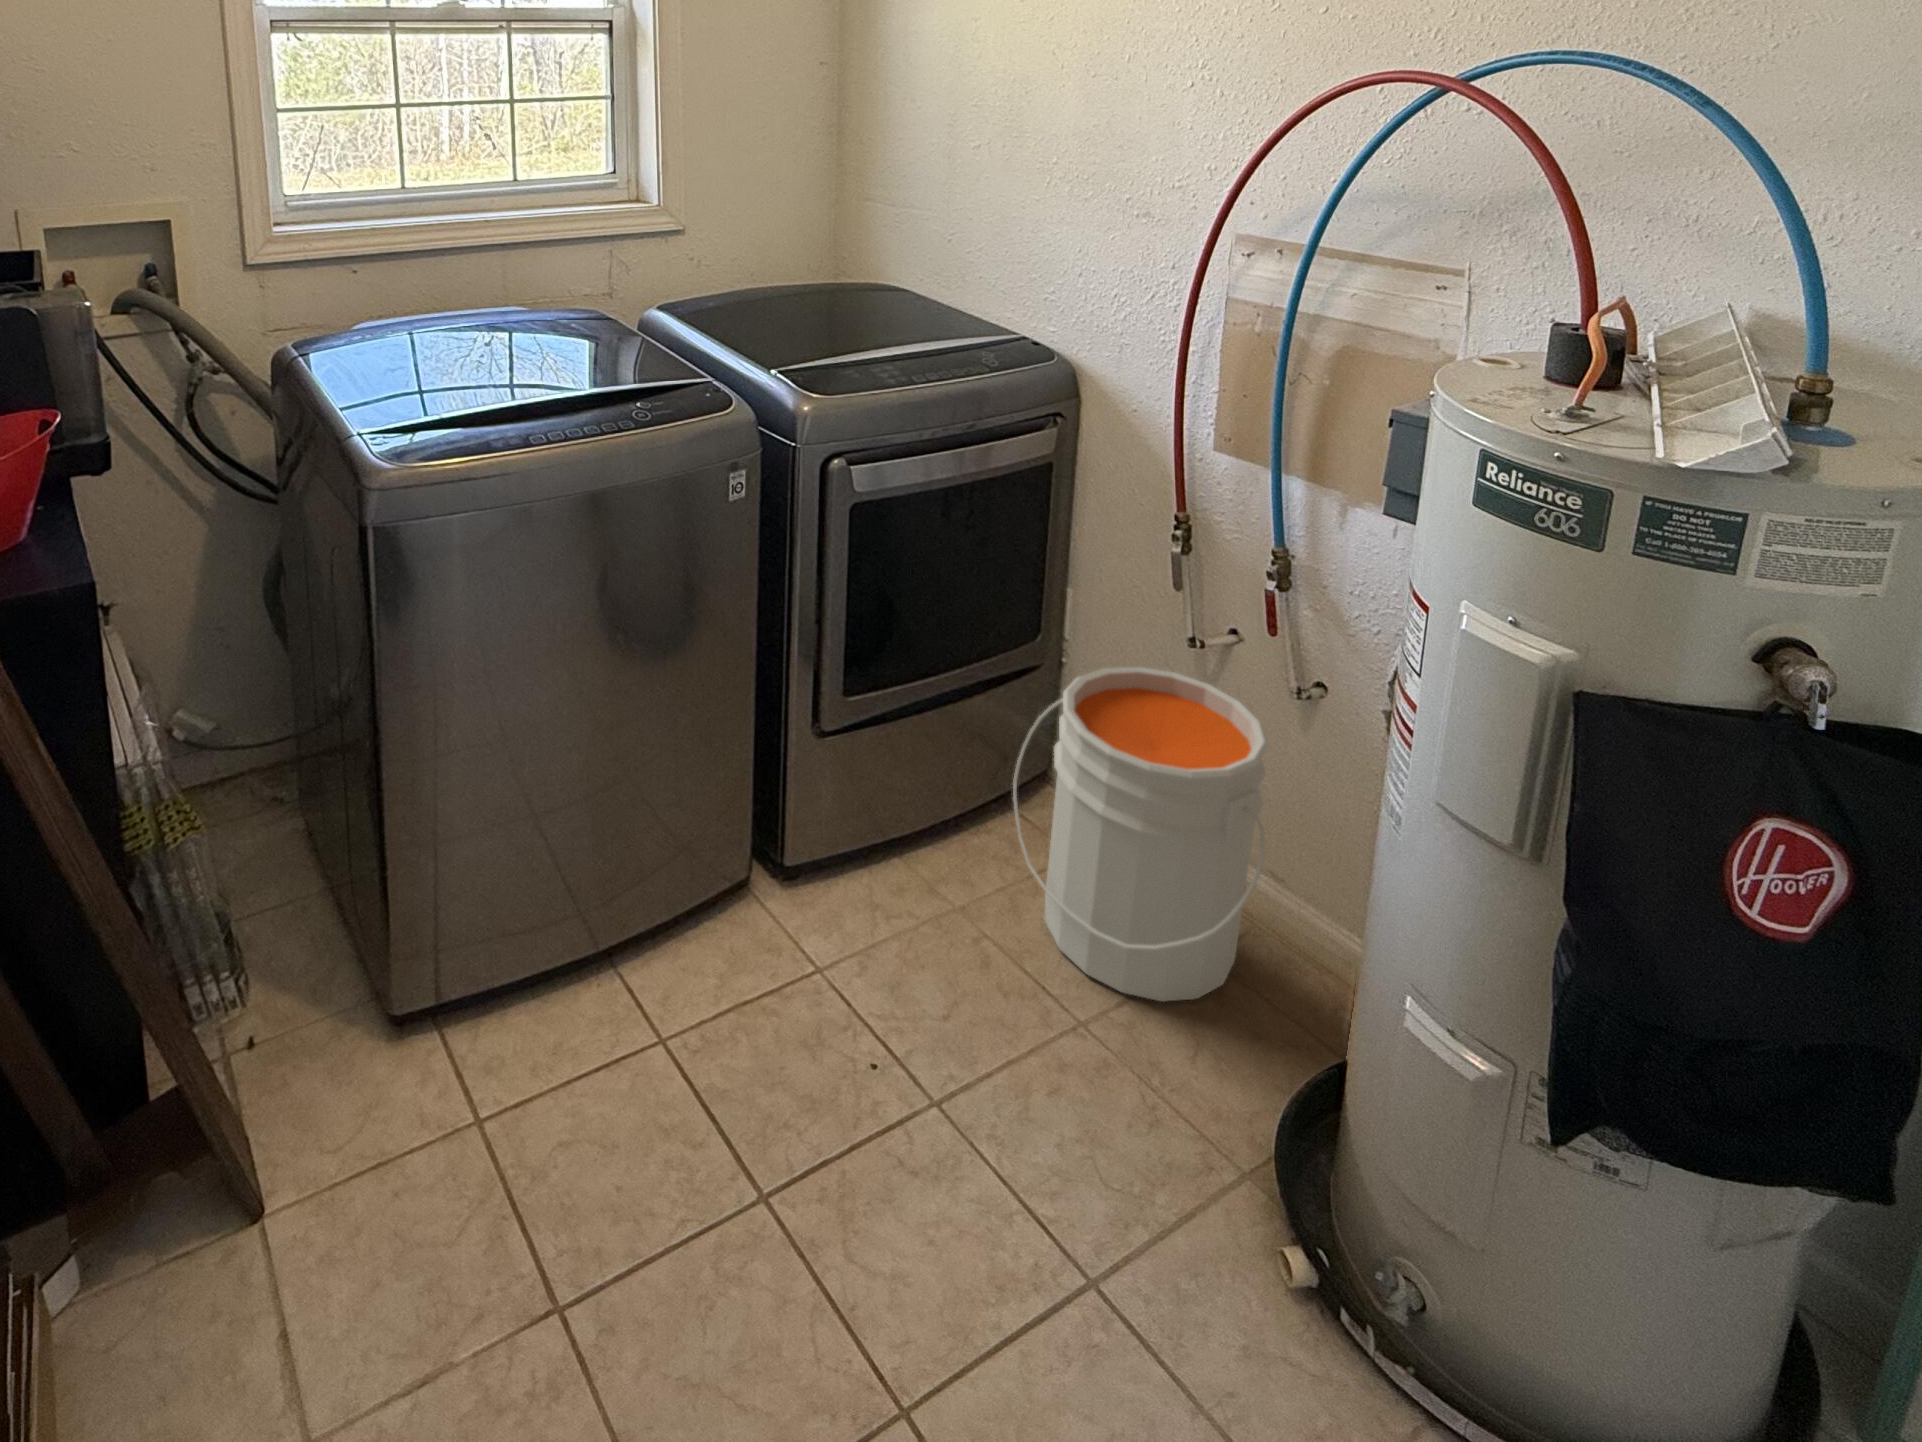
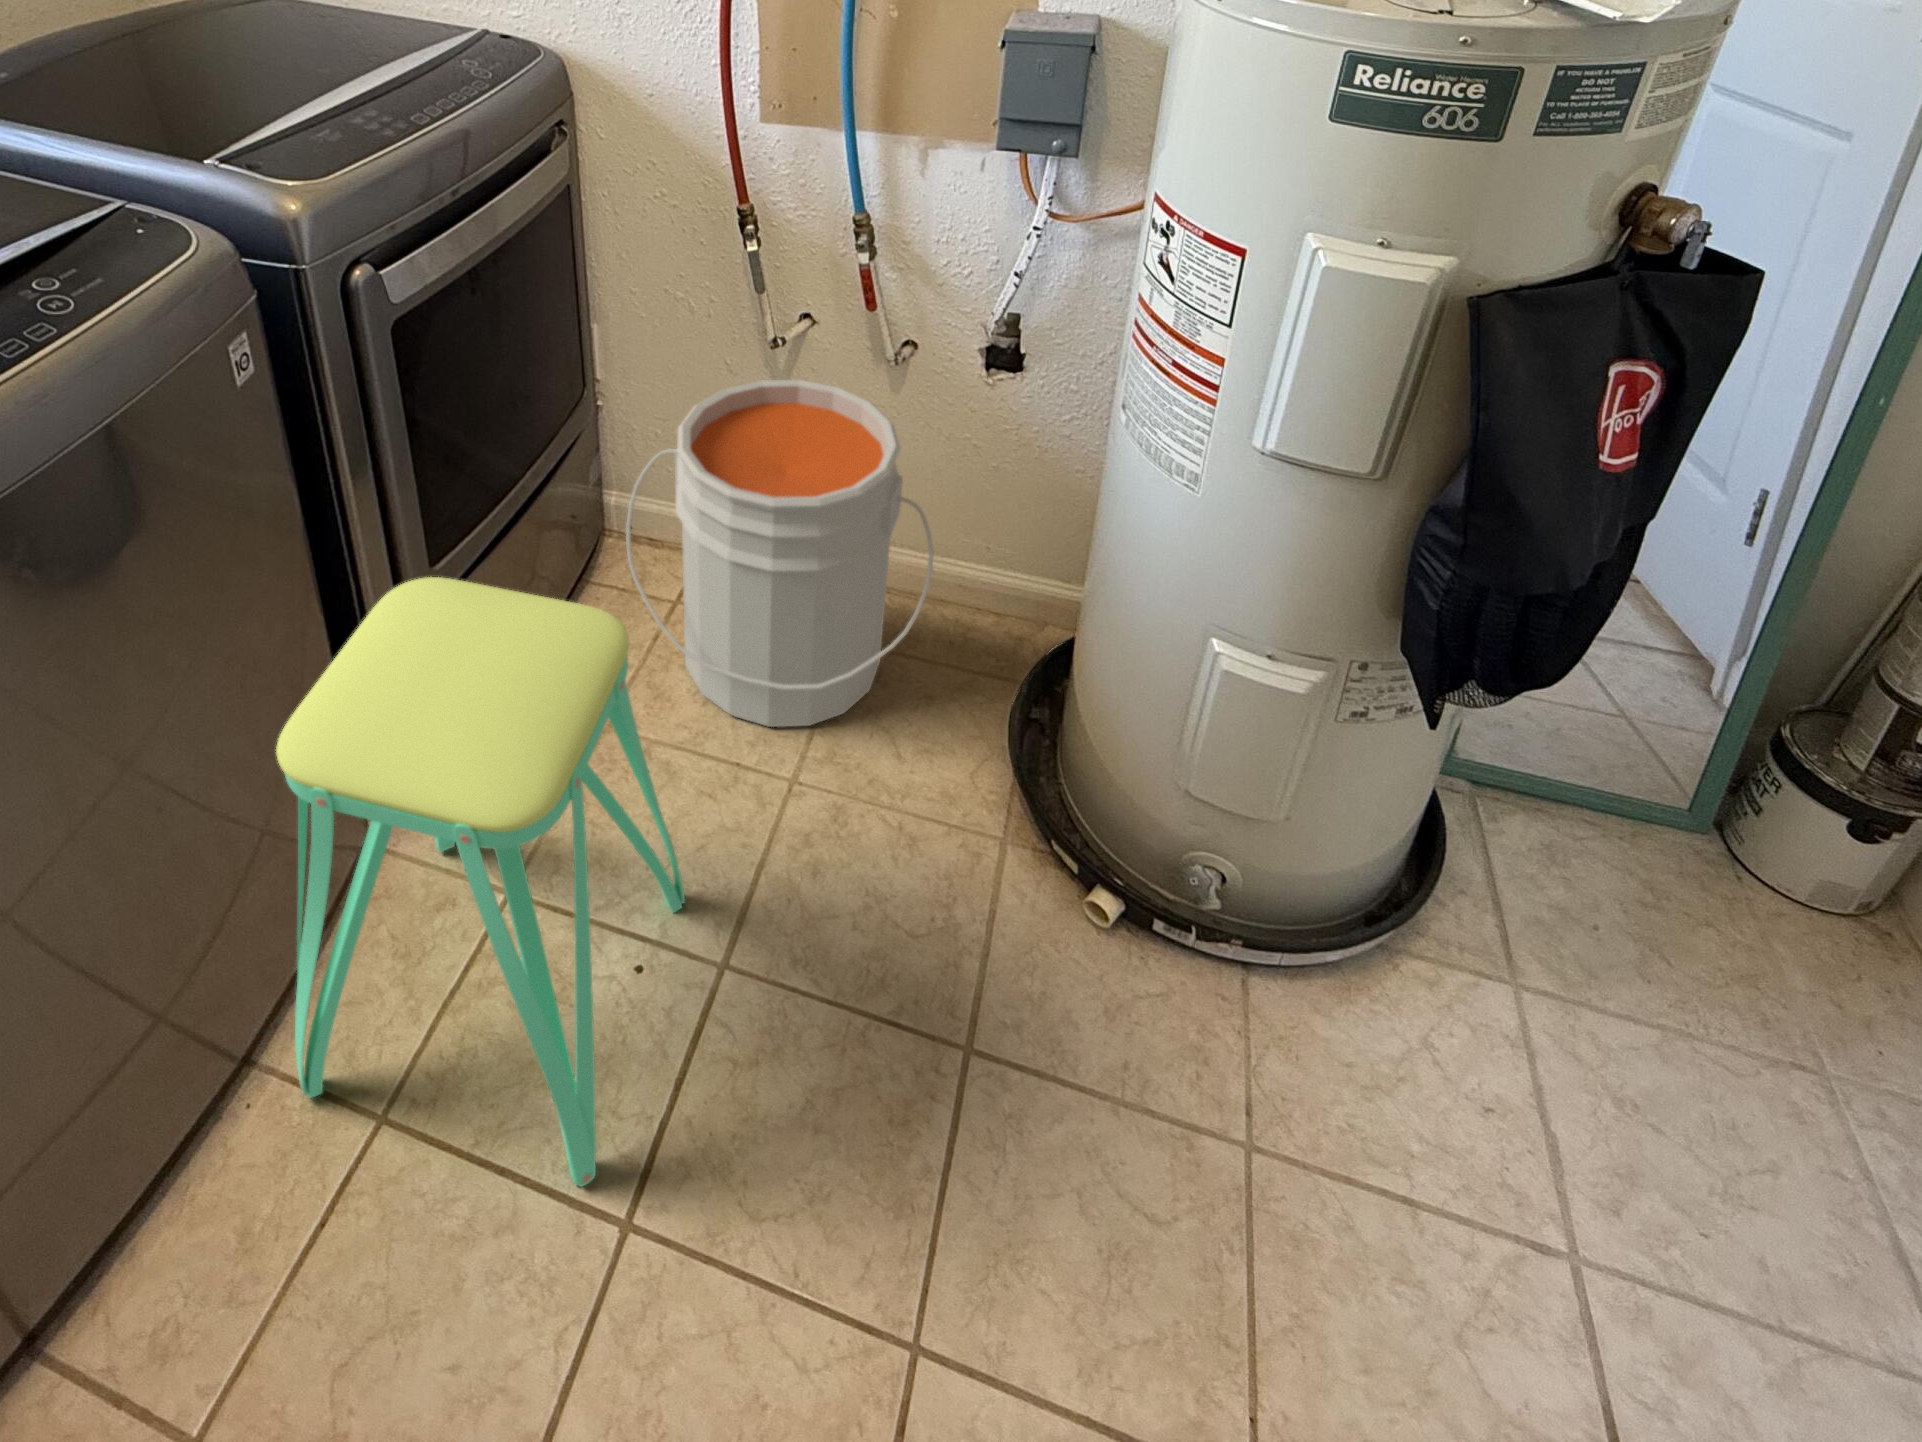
stool: none [630,673,936,1158] -> present [276,577,685,1187]

